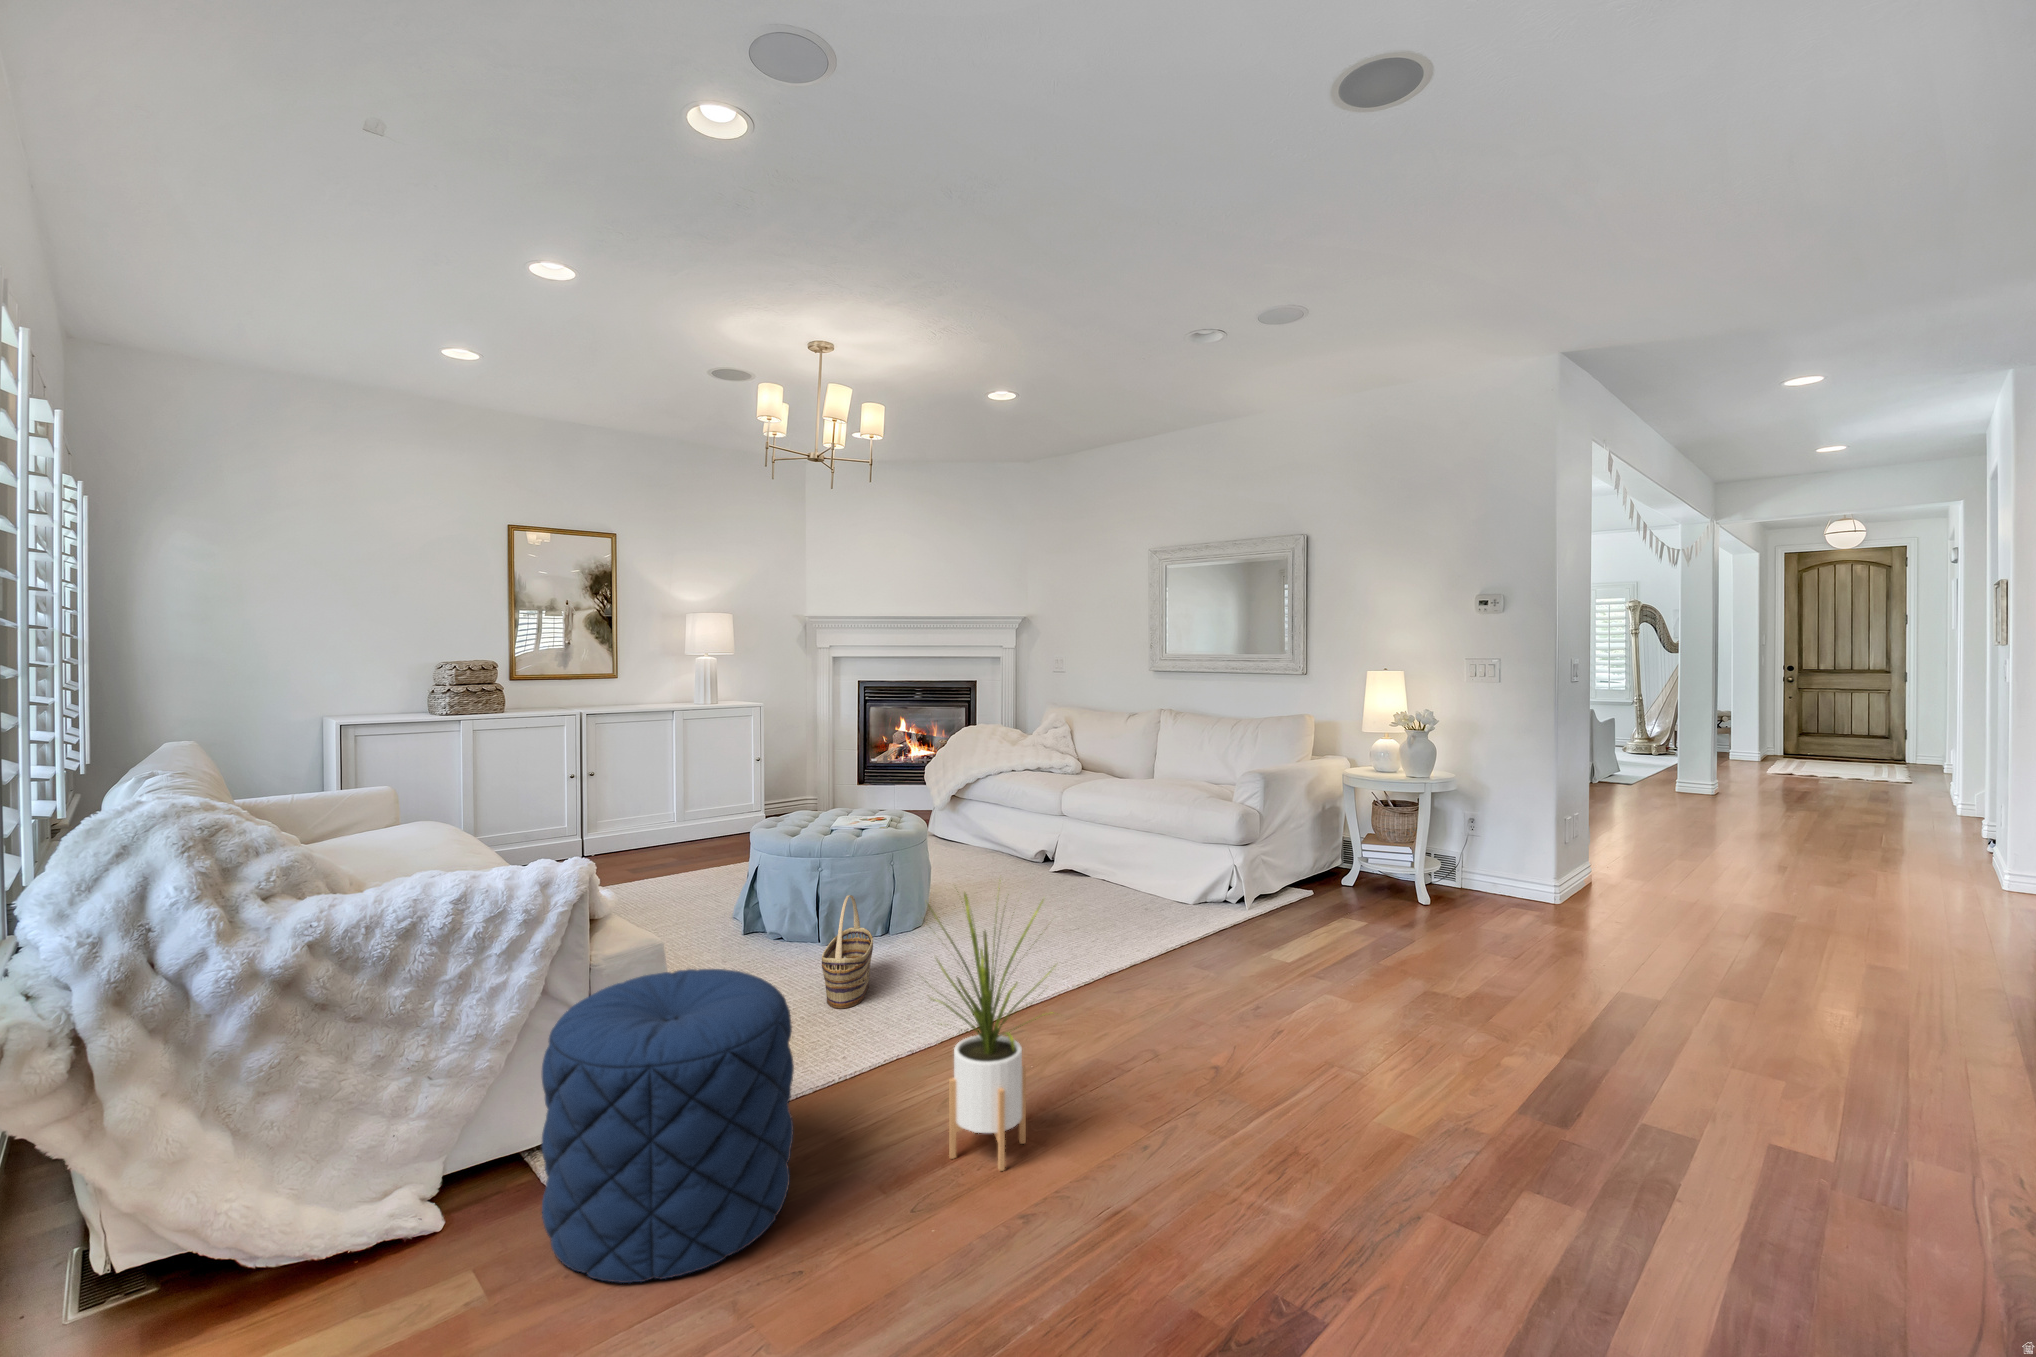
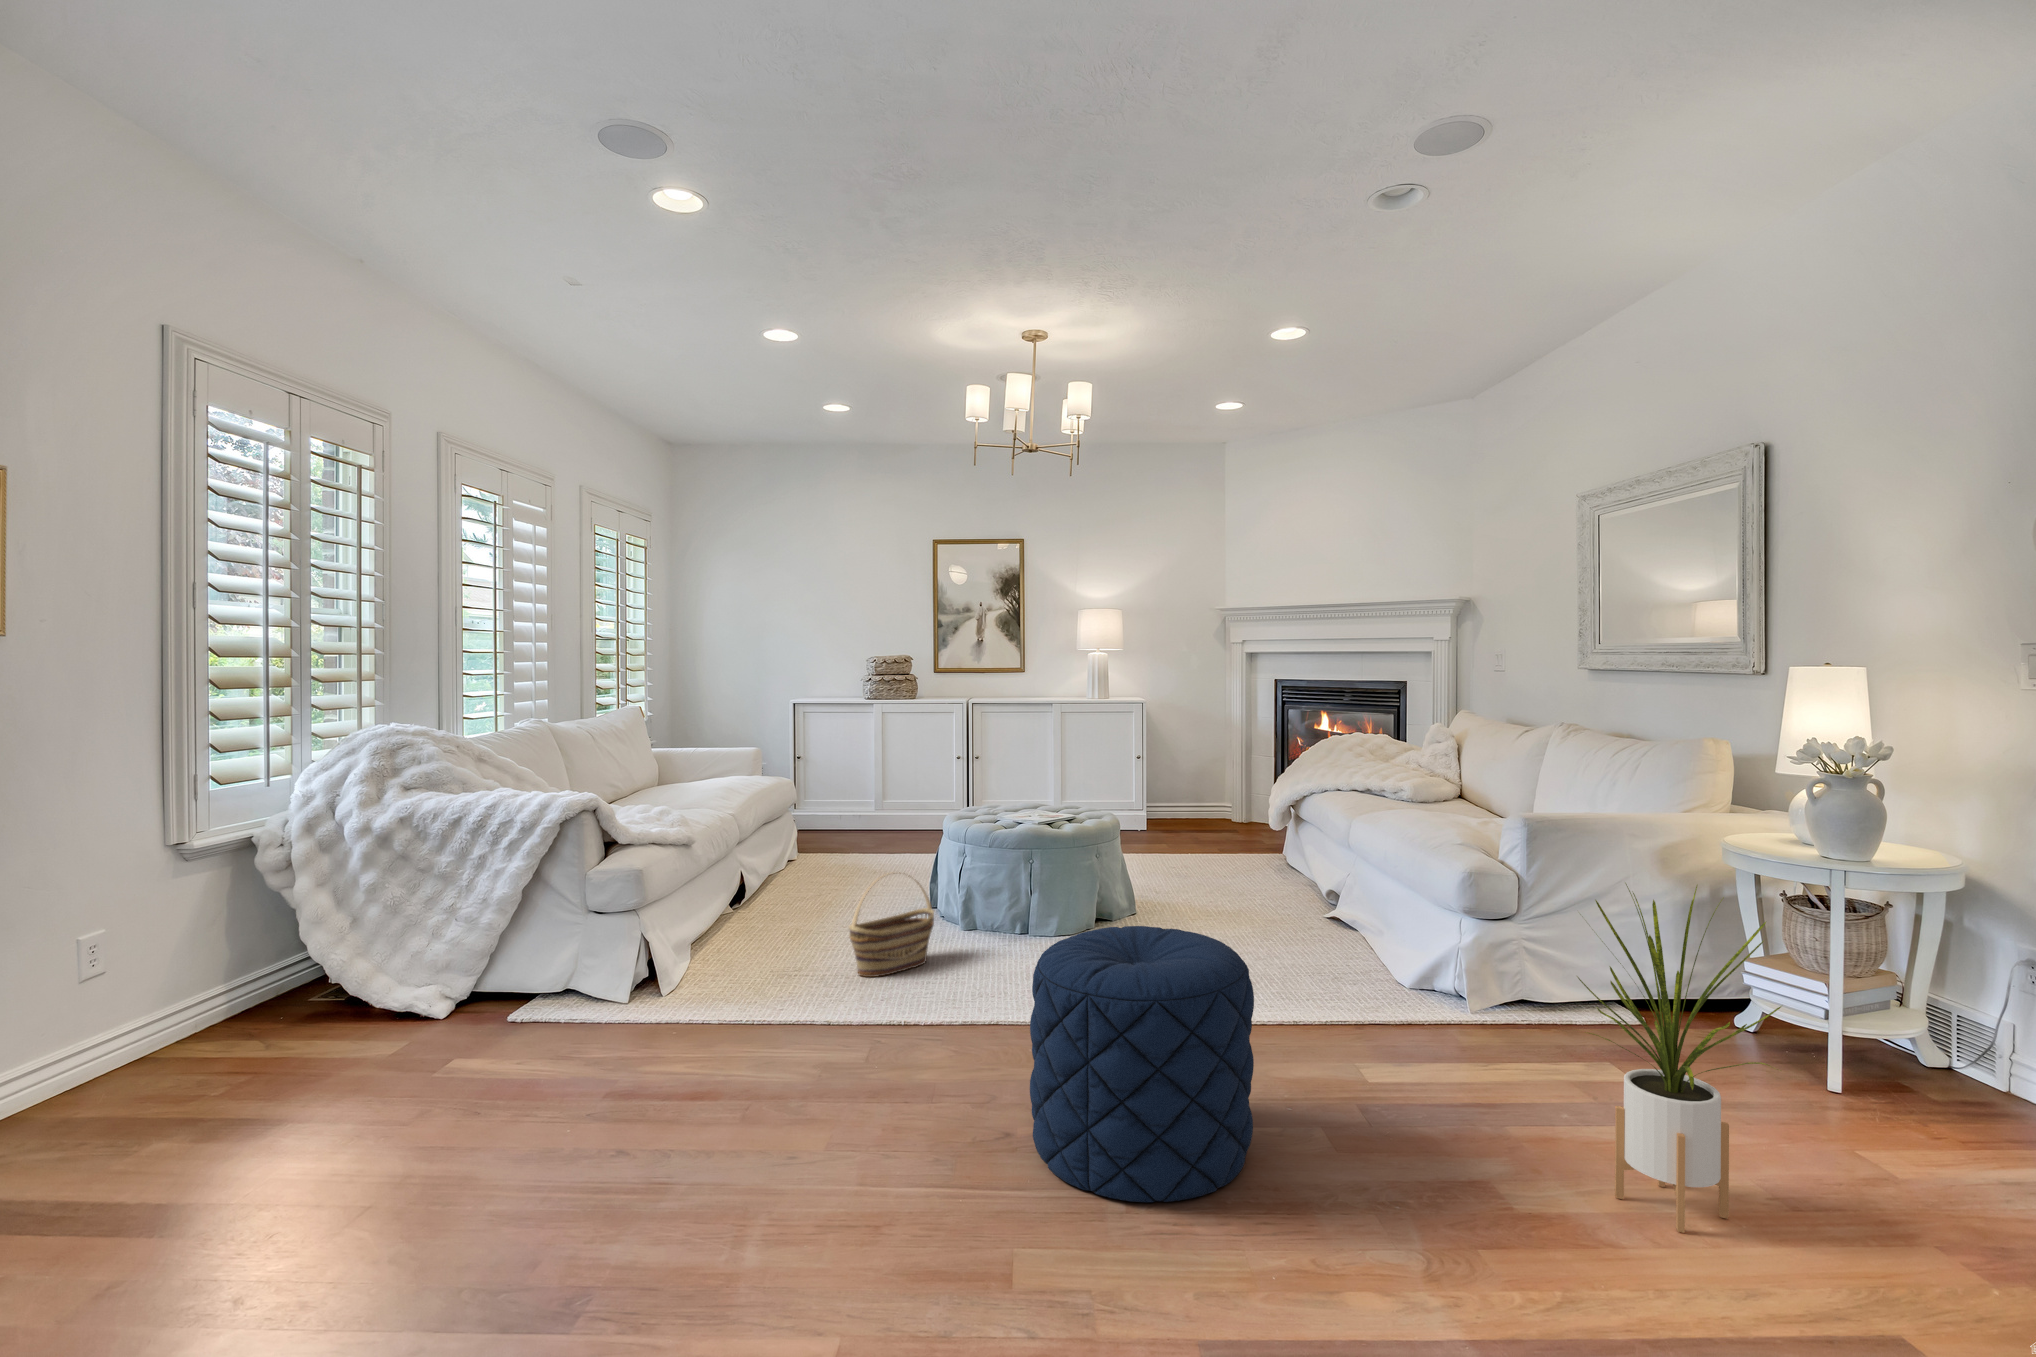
house plant: present [931,888,1051,1171] -> present [1577,883,1781,1233]
pouf: present [542,969,794,1283] -> present [1030,926,1254,1202]

